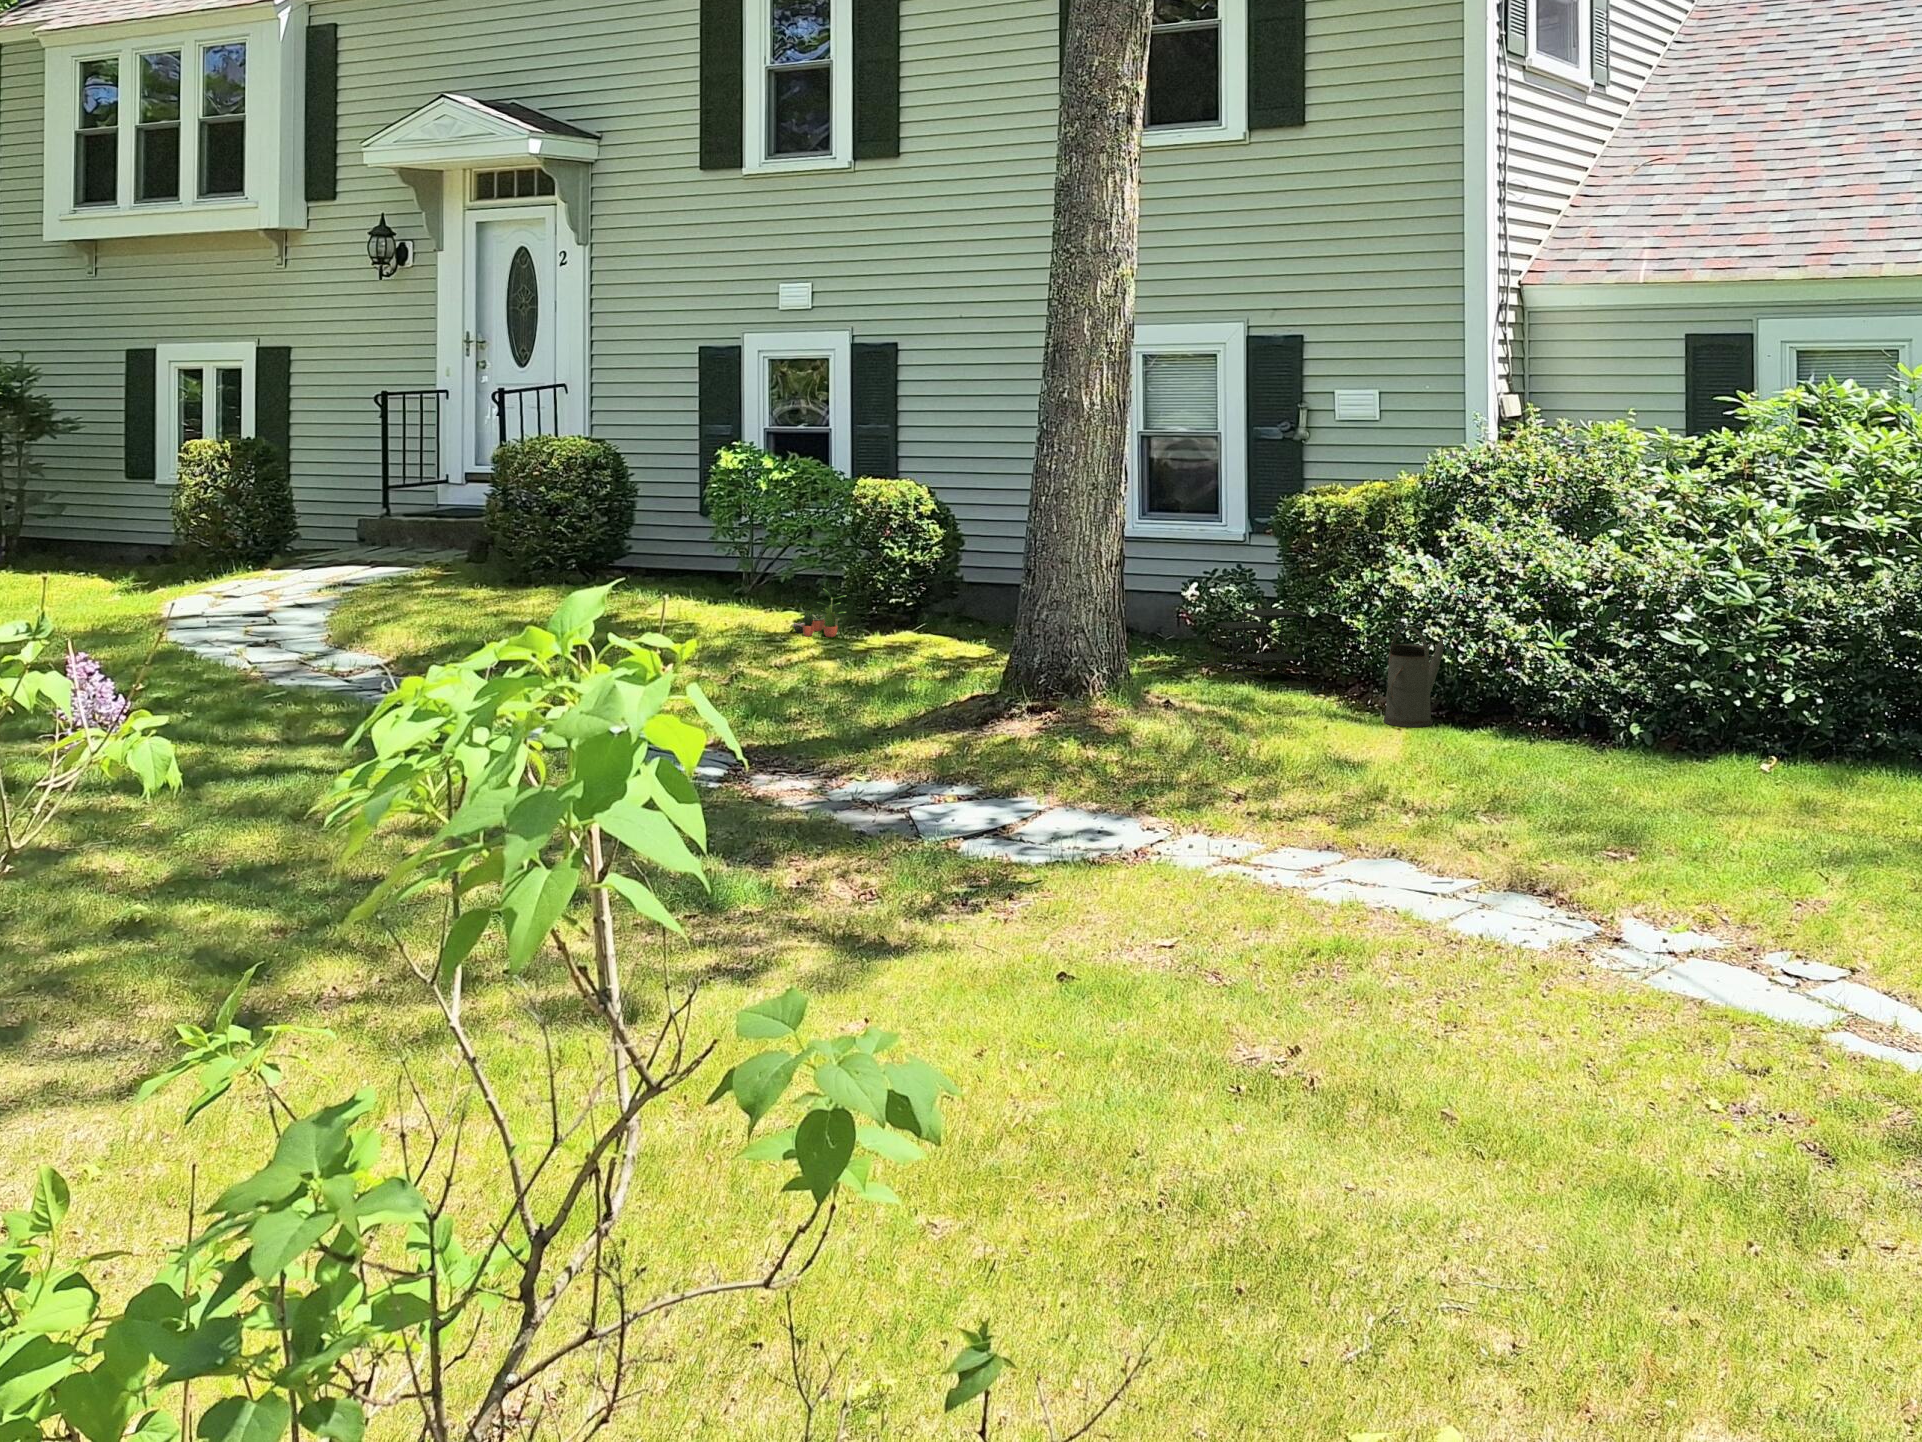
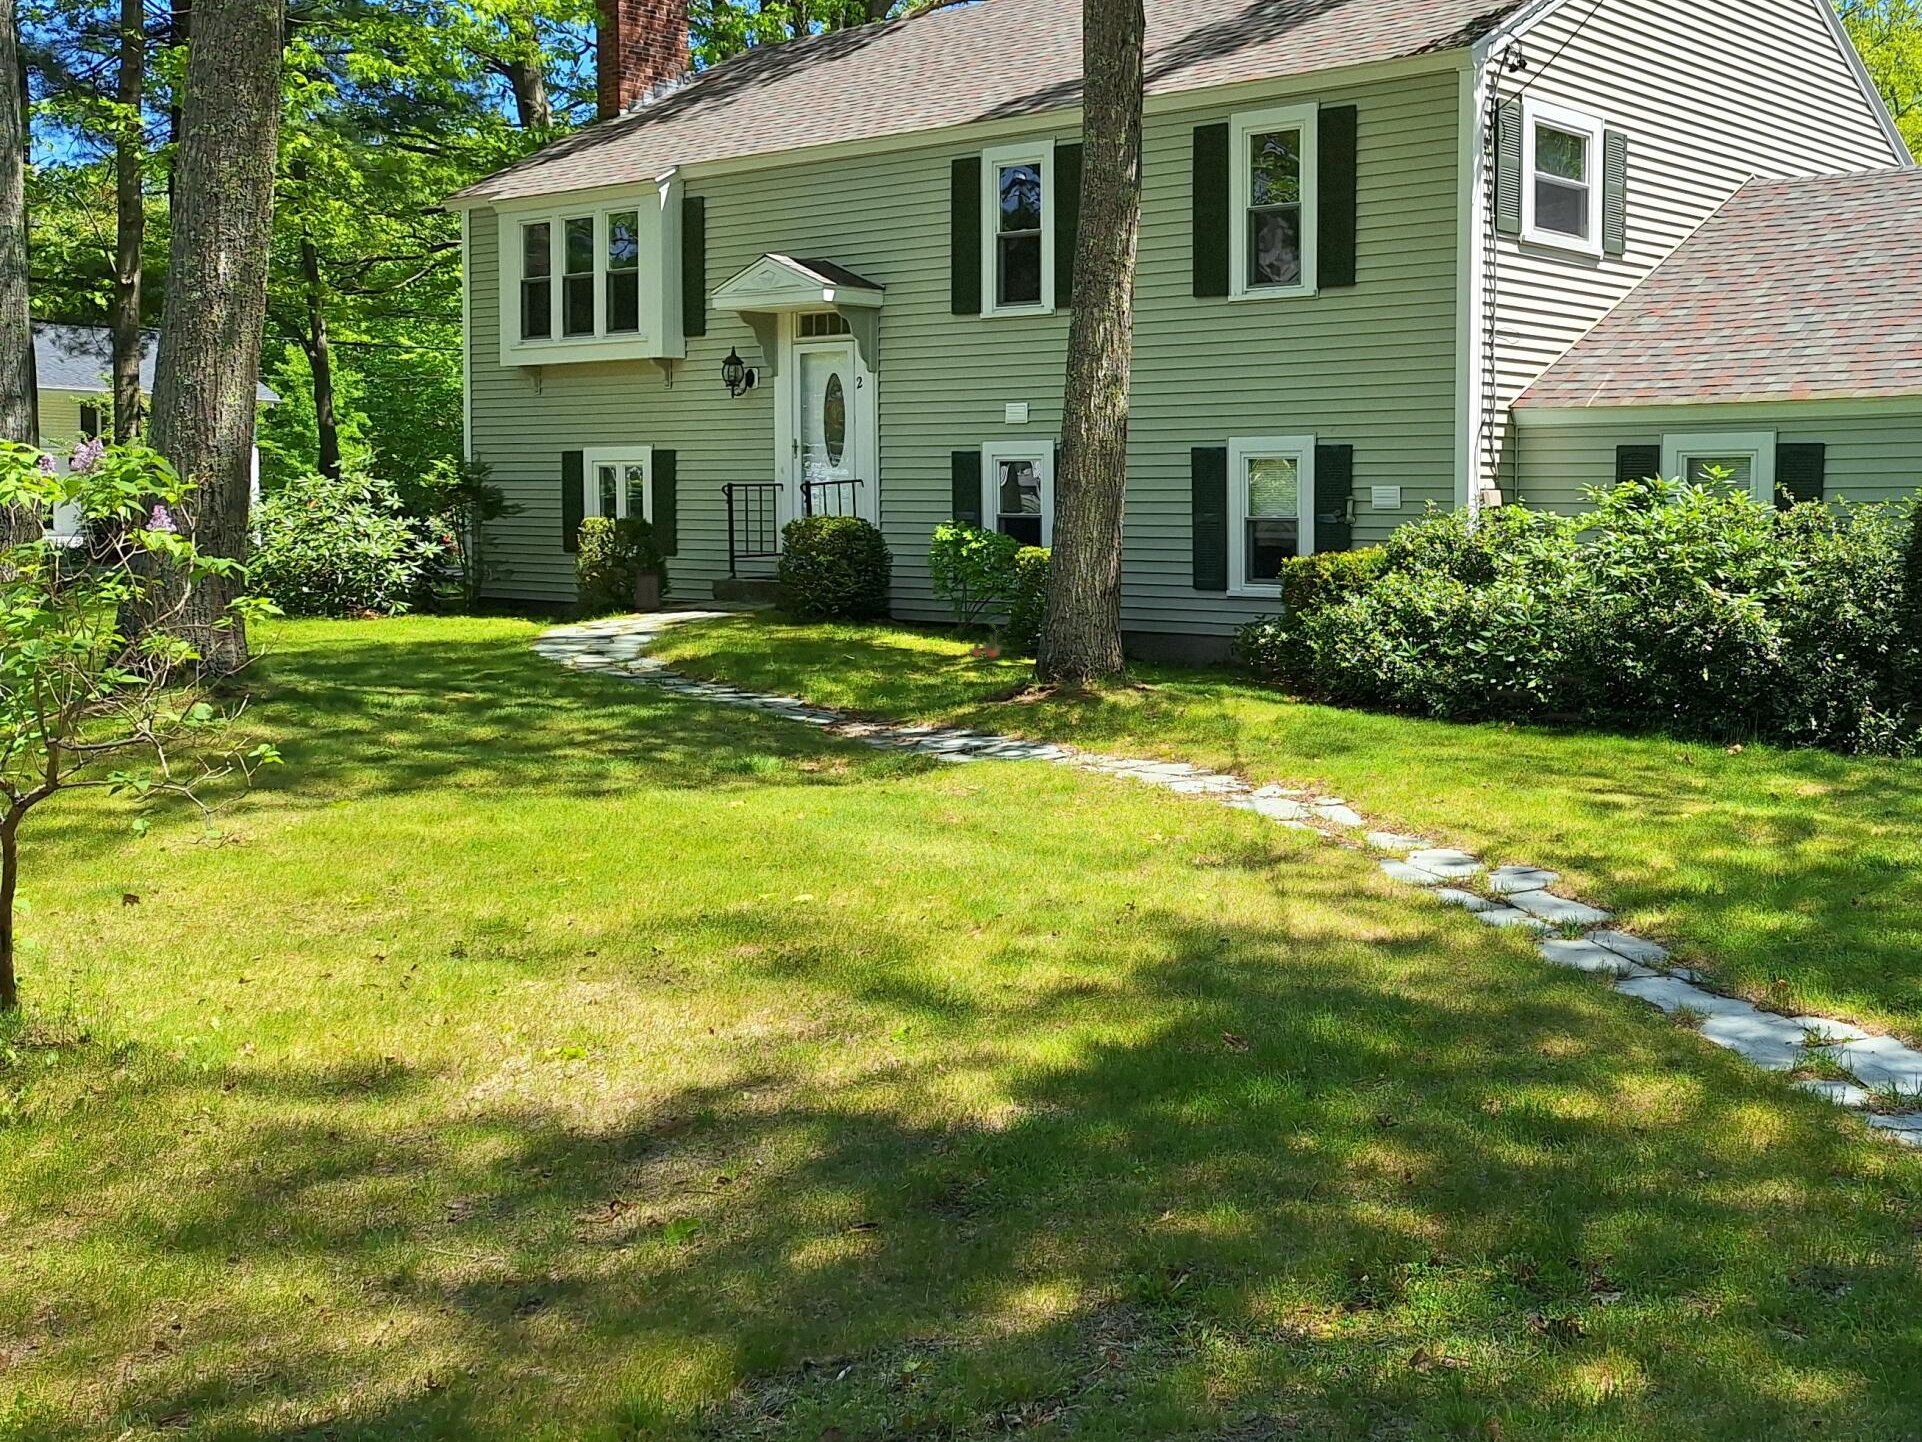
side table: present [1215,609,1302,682] -> present [1486,676,1587,735]
watering can: present [1384,627,1444,727] -> present [635,569,659,608]

